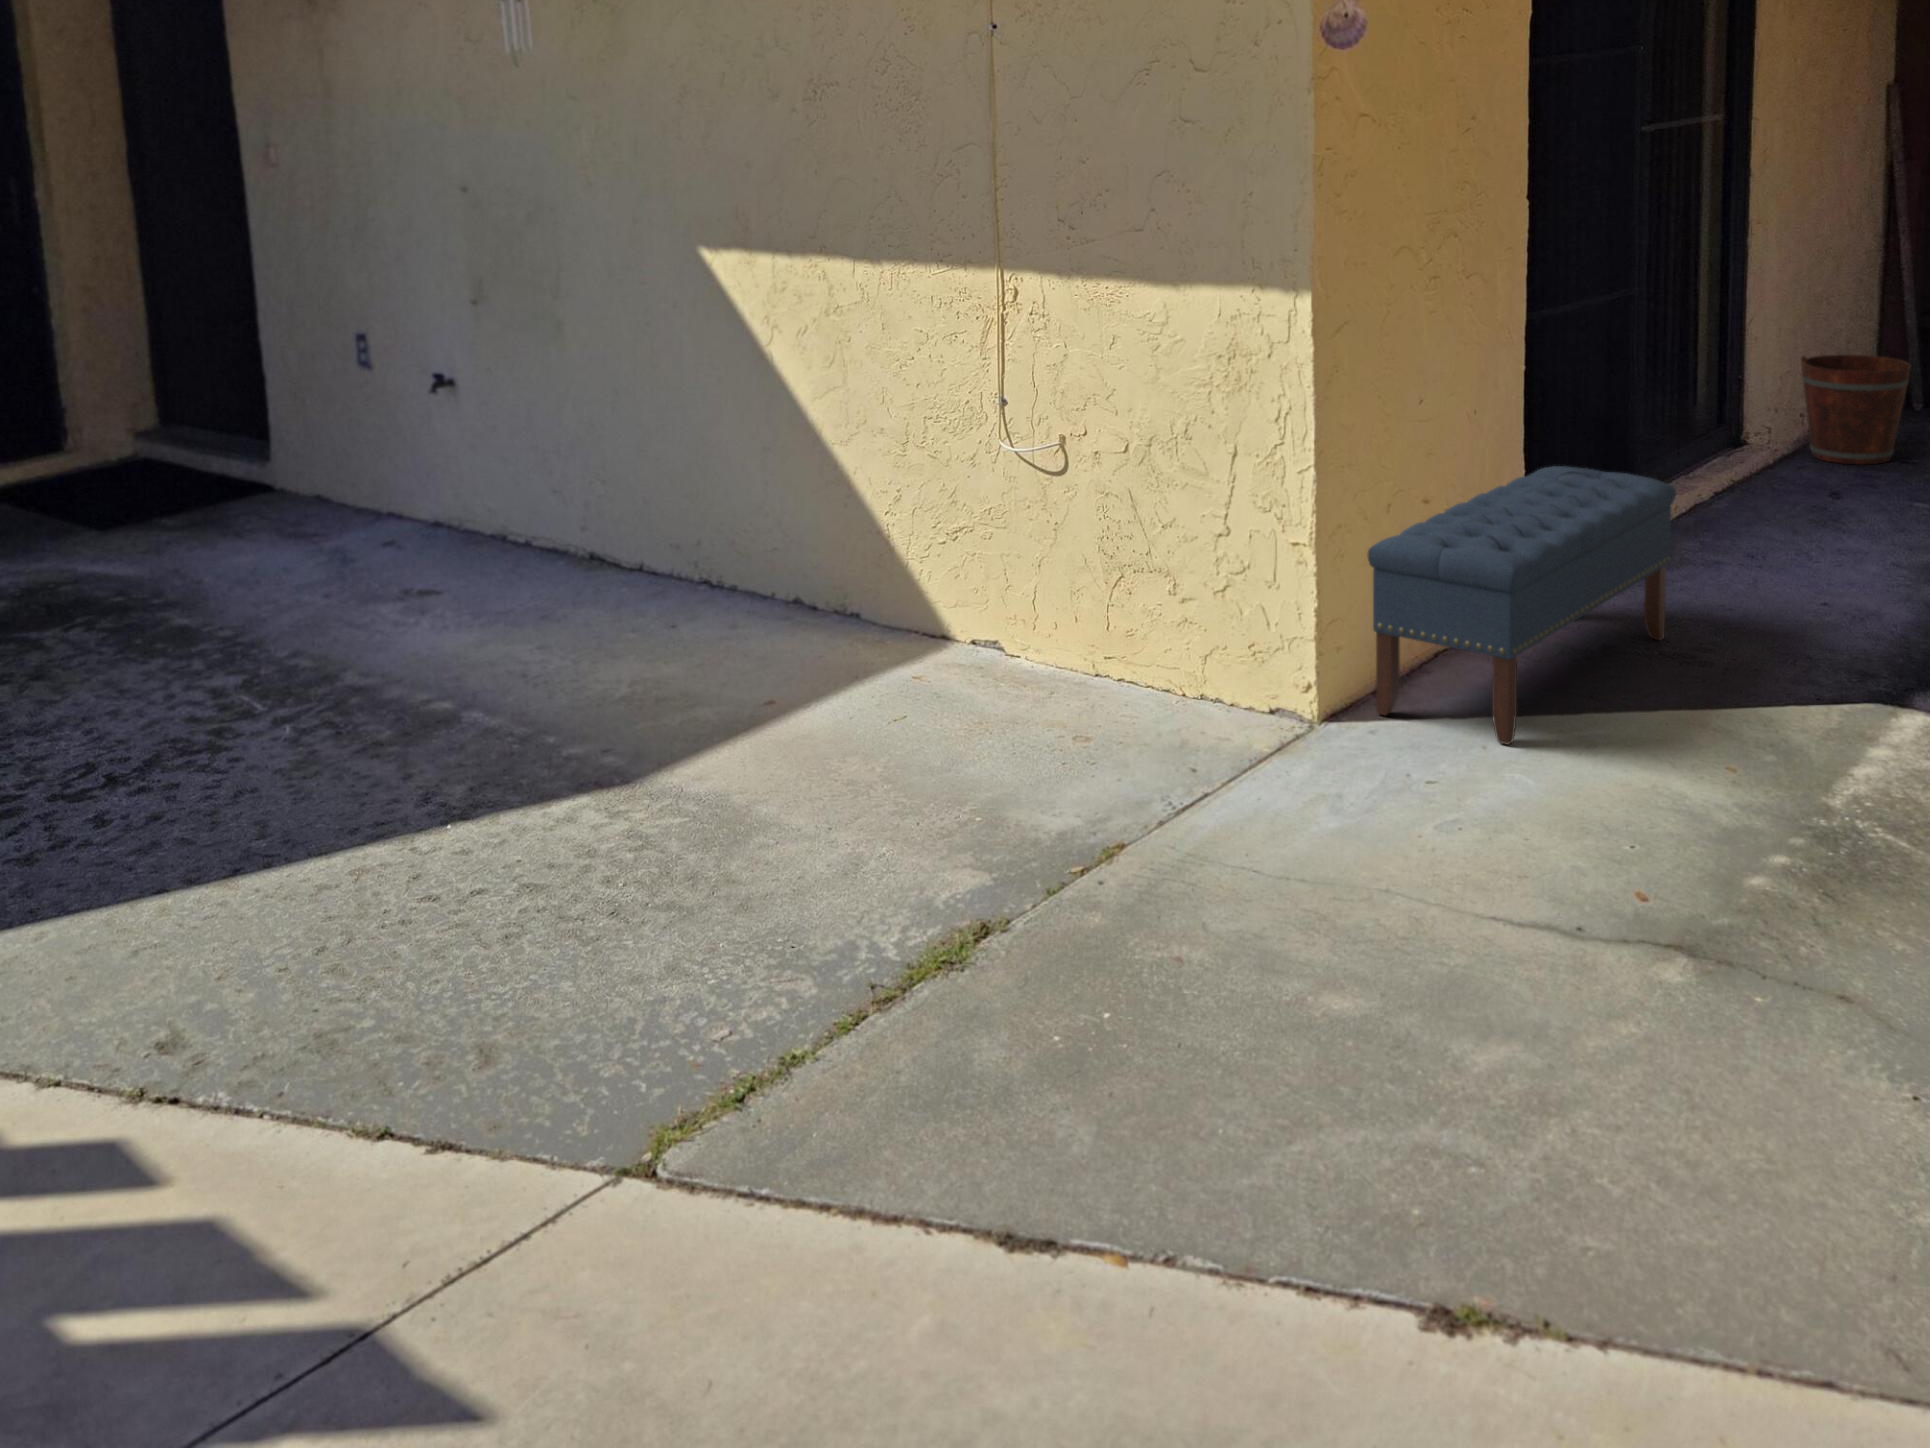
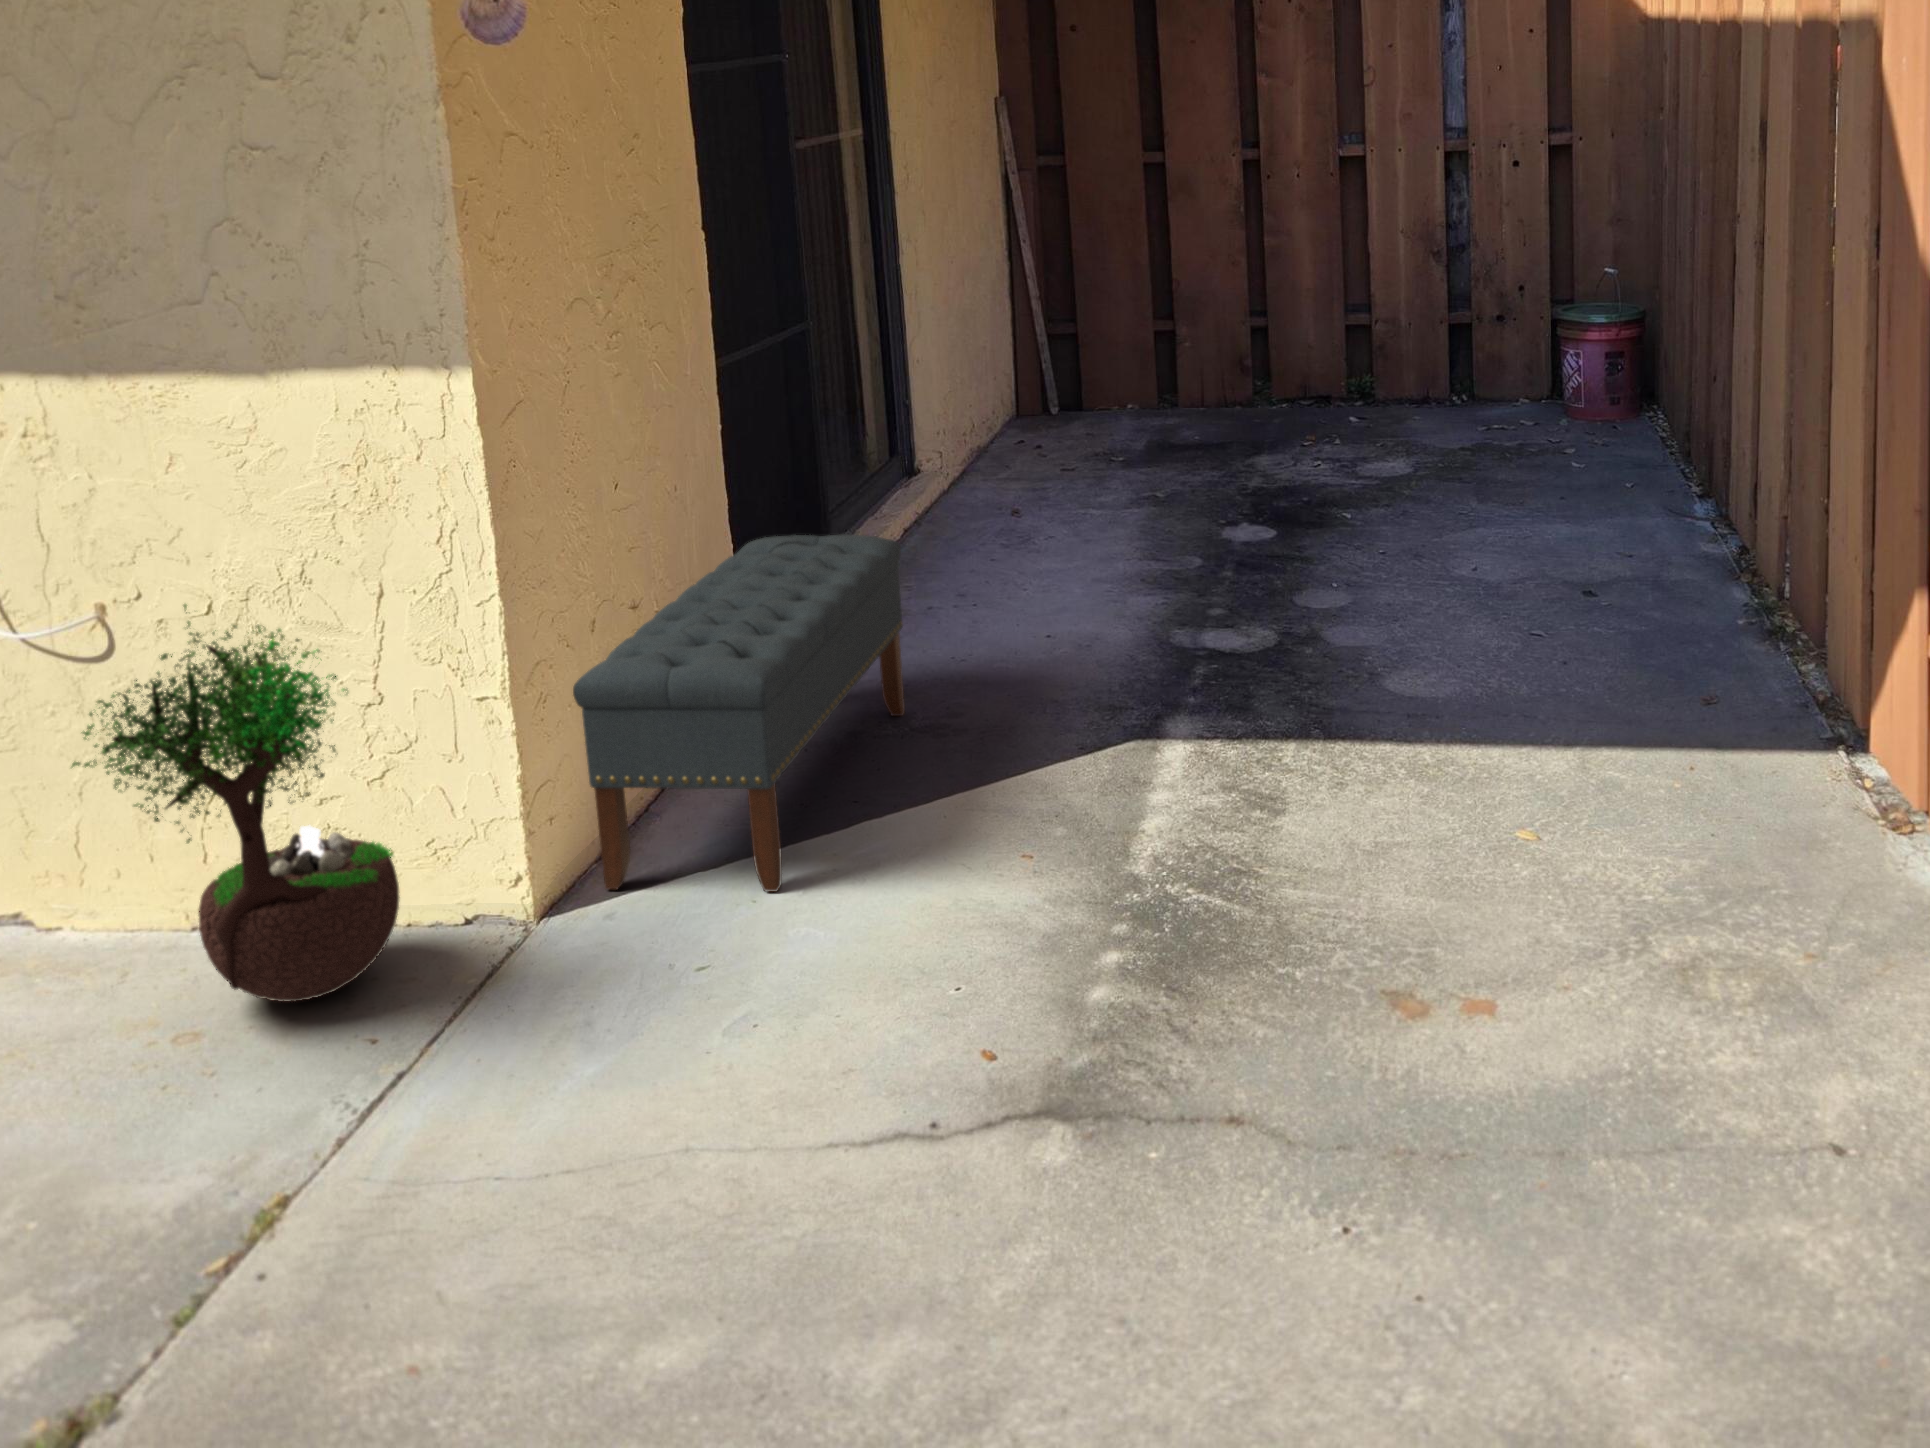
bucket: present [1801,355,1911,464] -> none [959,369,1061,482]
potted tree: none [1029,439,1227,734] -> present [72,604,400,1001]

